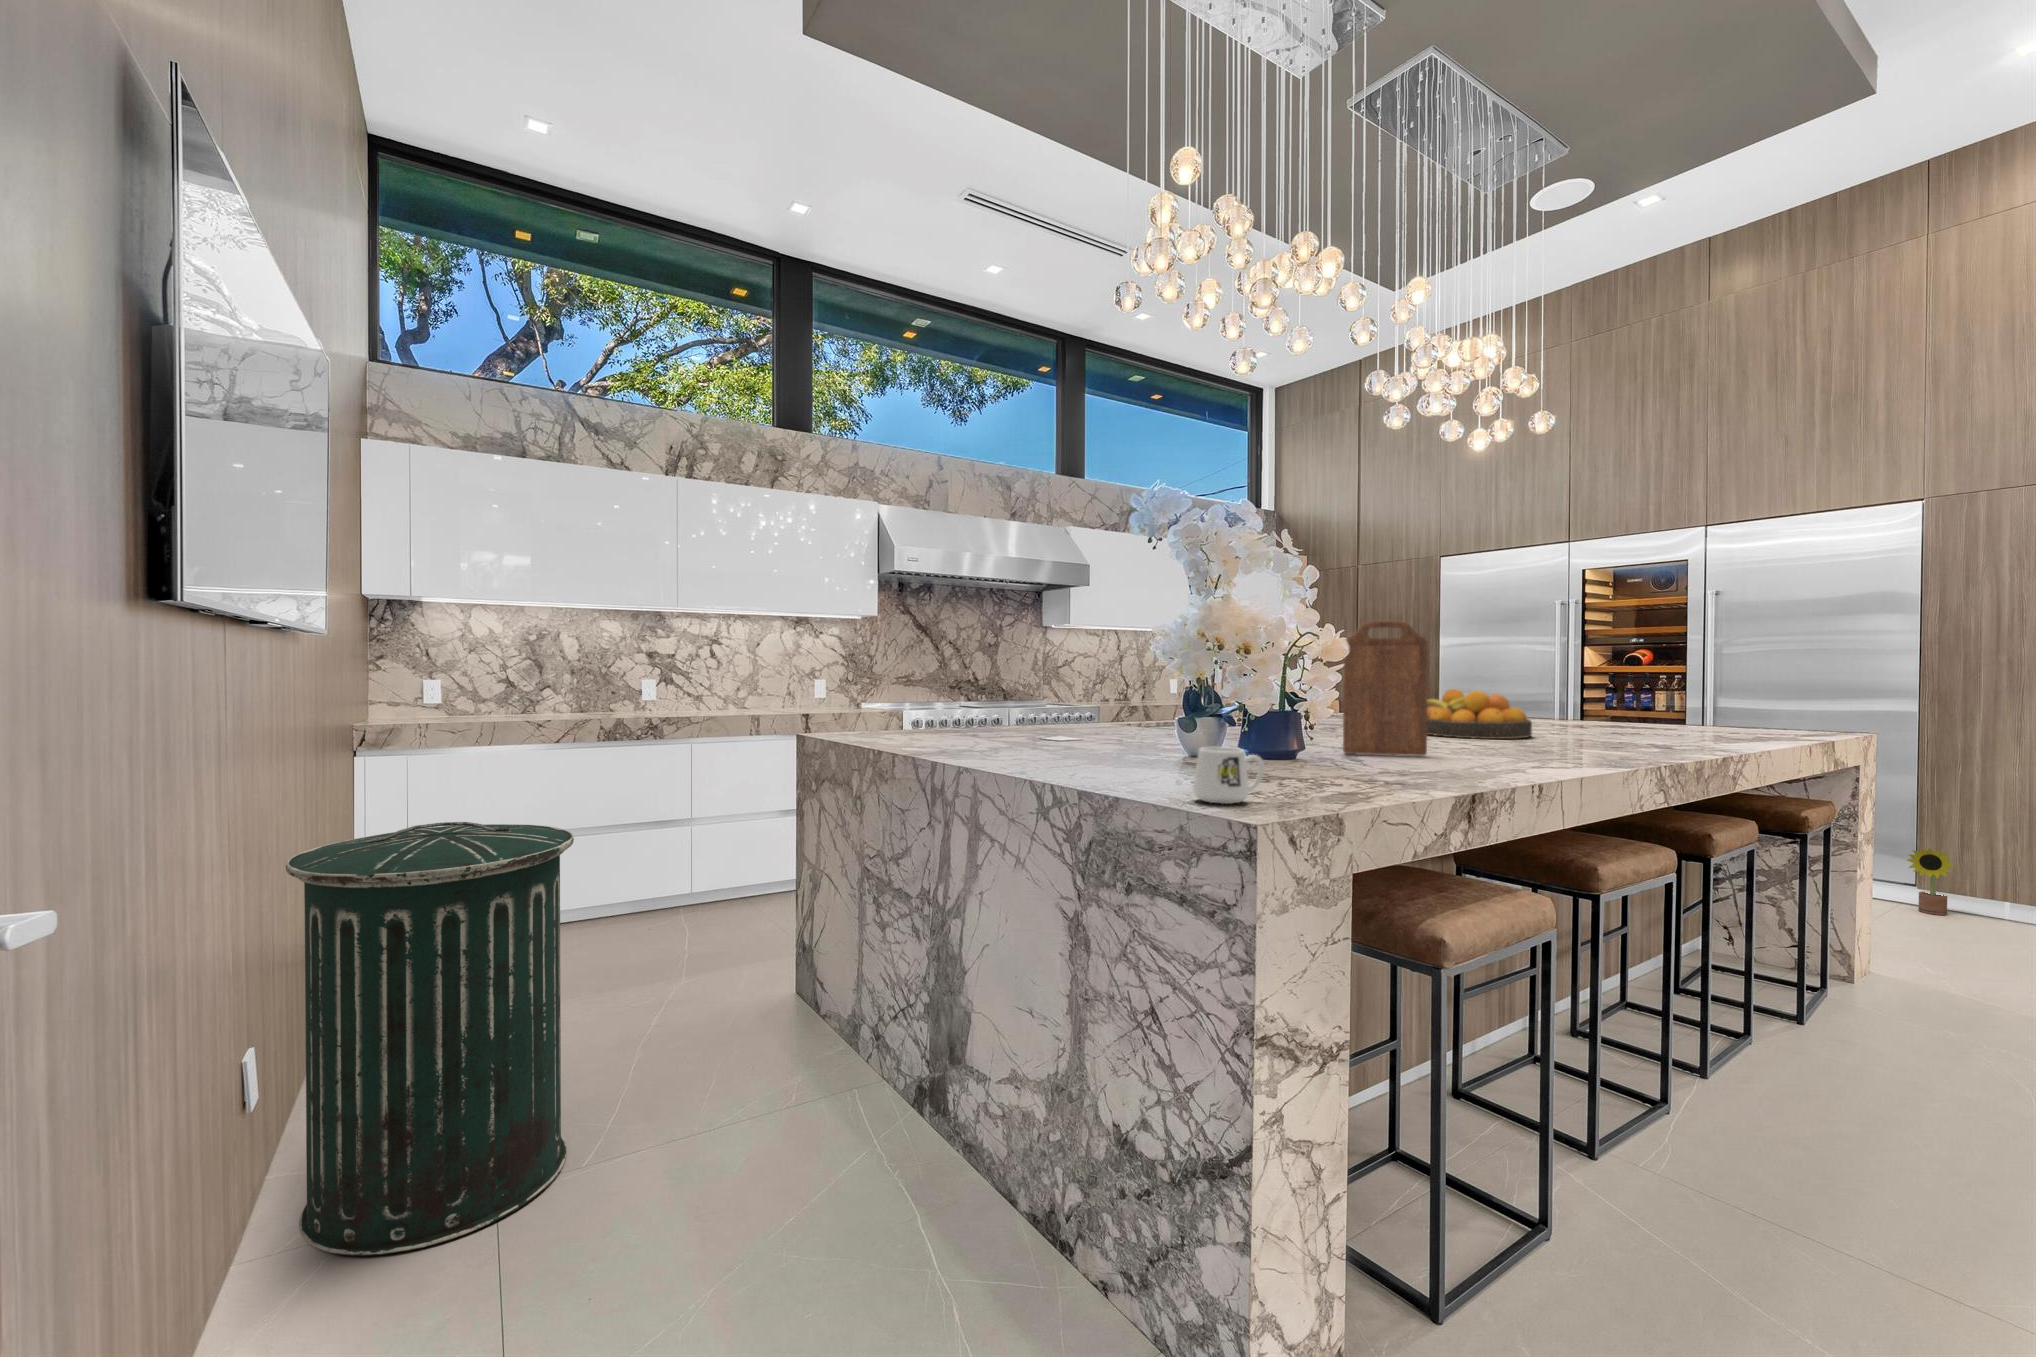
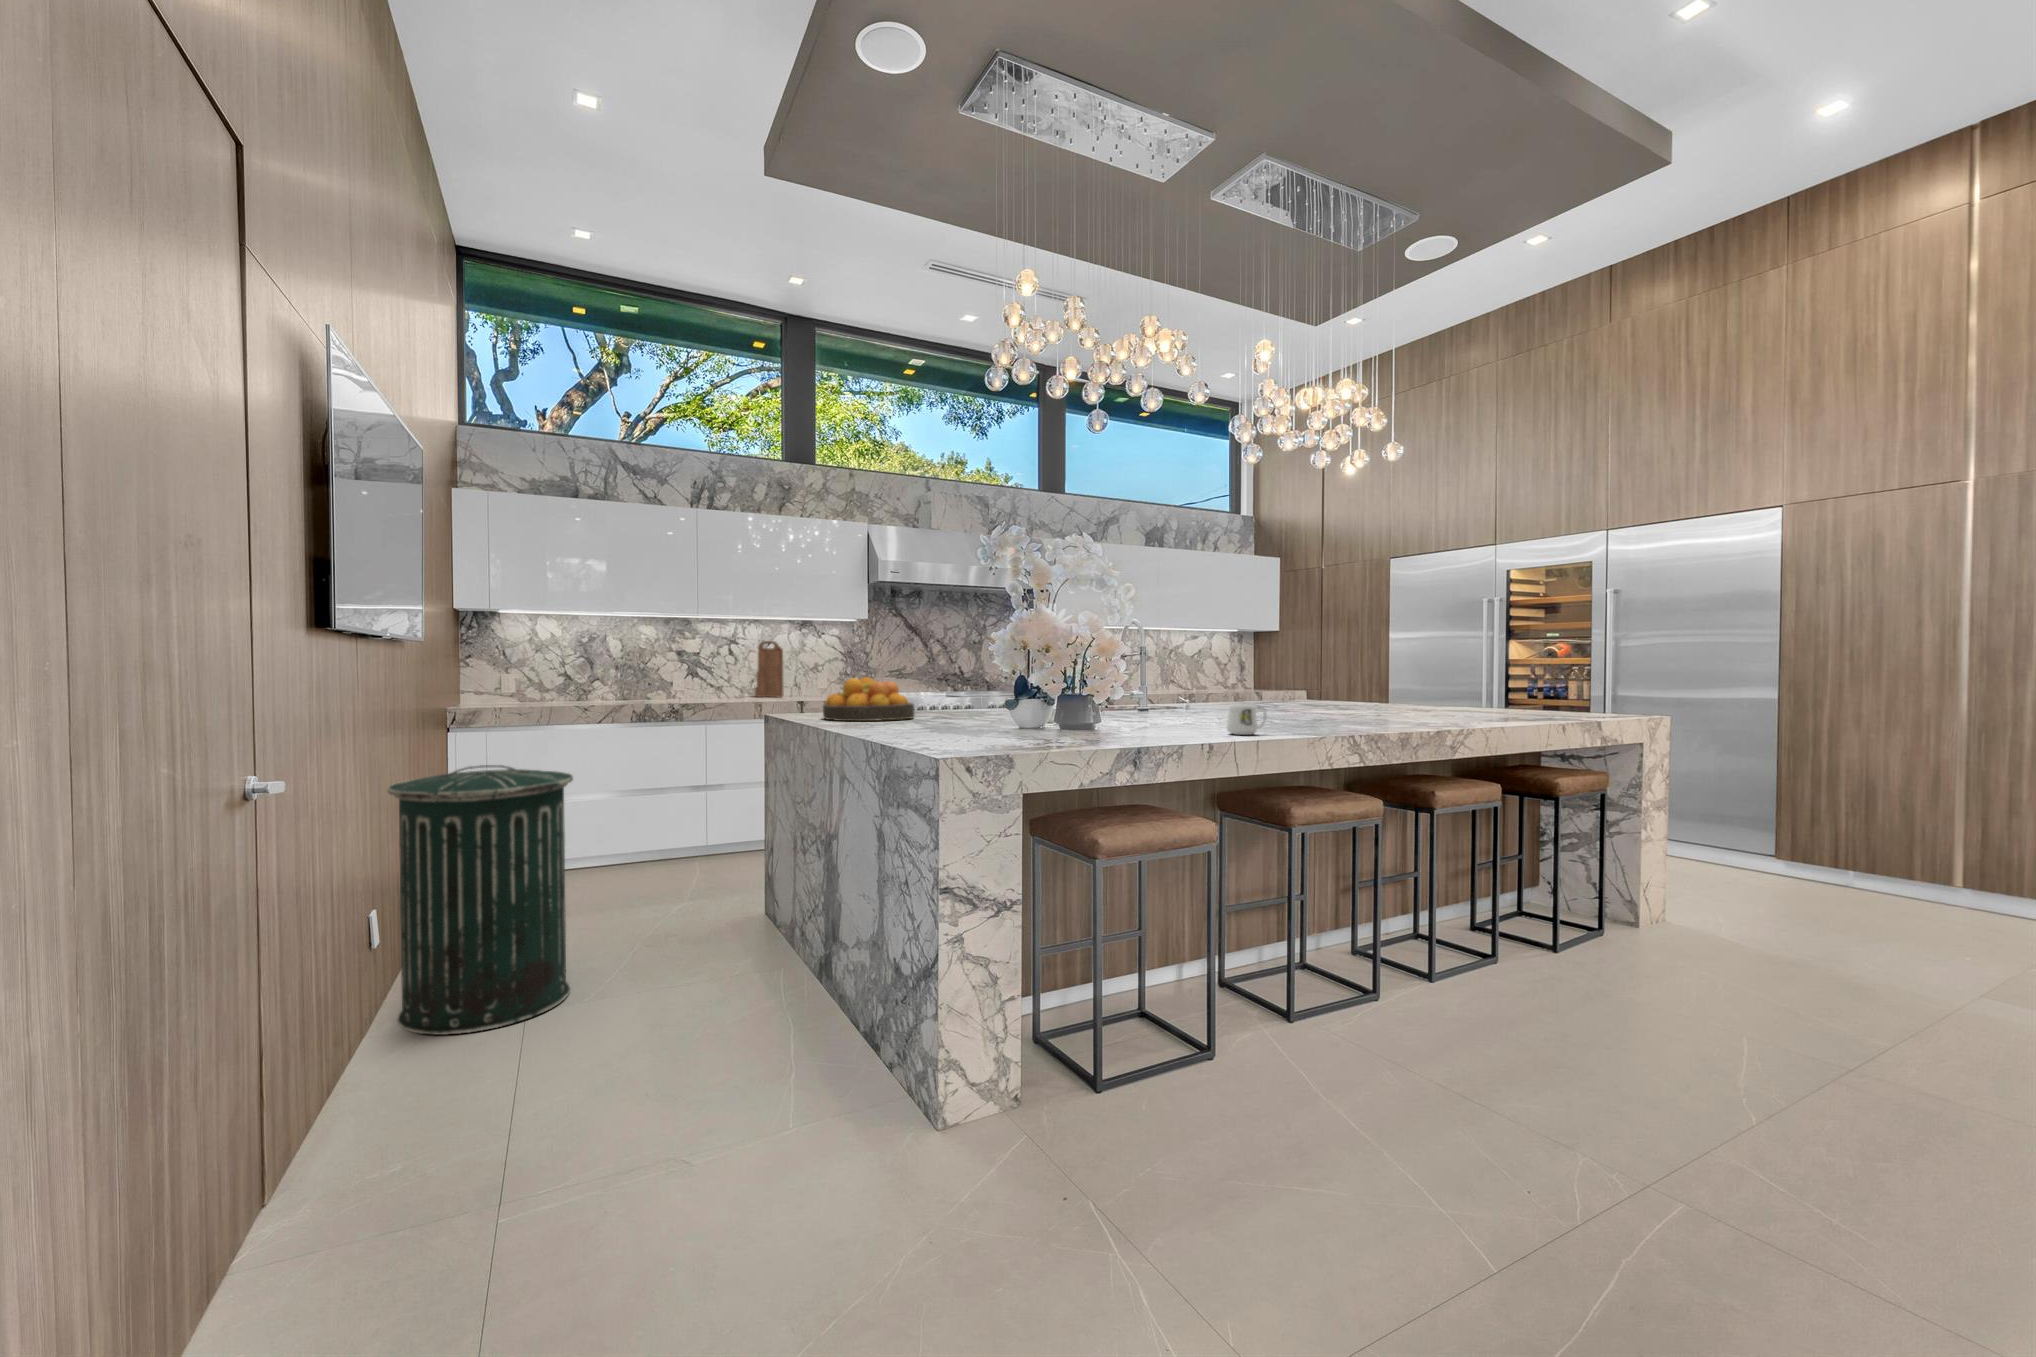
cutting board: present [1343,621,1428,756] -> present [755,641,784,697]
fruit bowl: present [1427,689,1532,739] -> present [823,677,914,721]
mug: present [1193,747,1264,804] -> present [1227,705,1267,735]
decorative plant: present [1907,848,1954,915] -> none [1760,819,1798,880]

